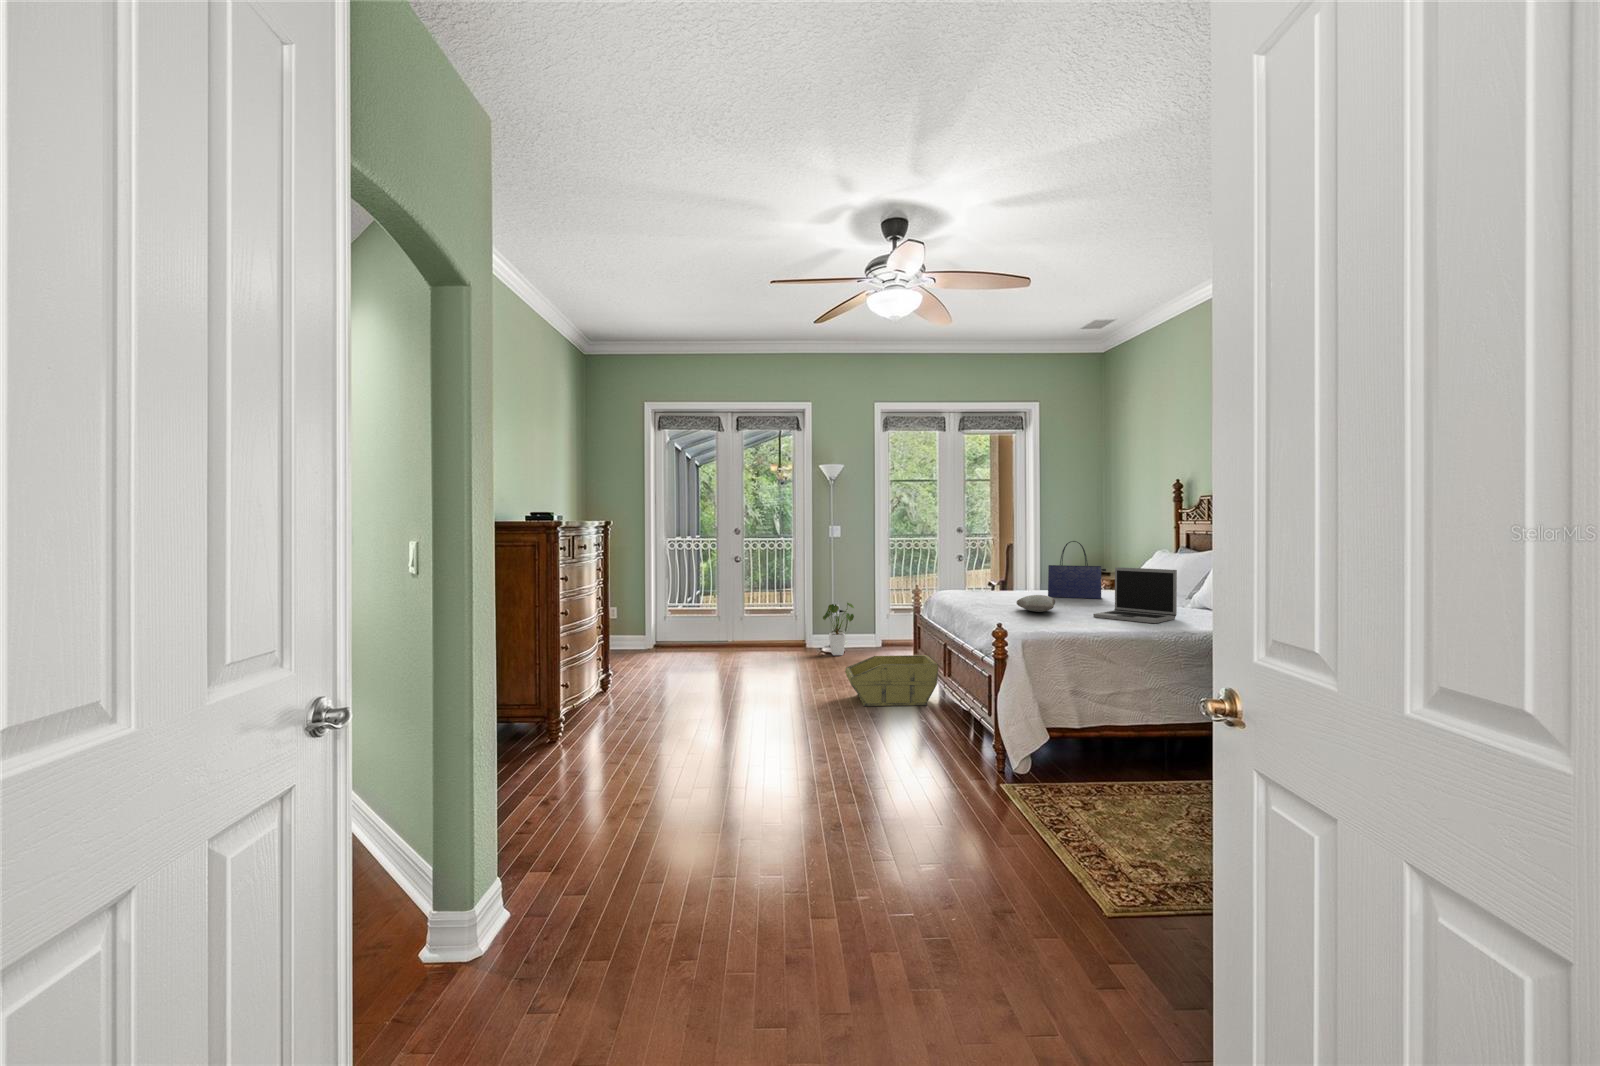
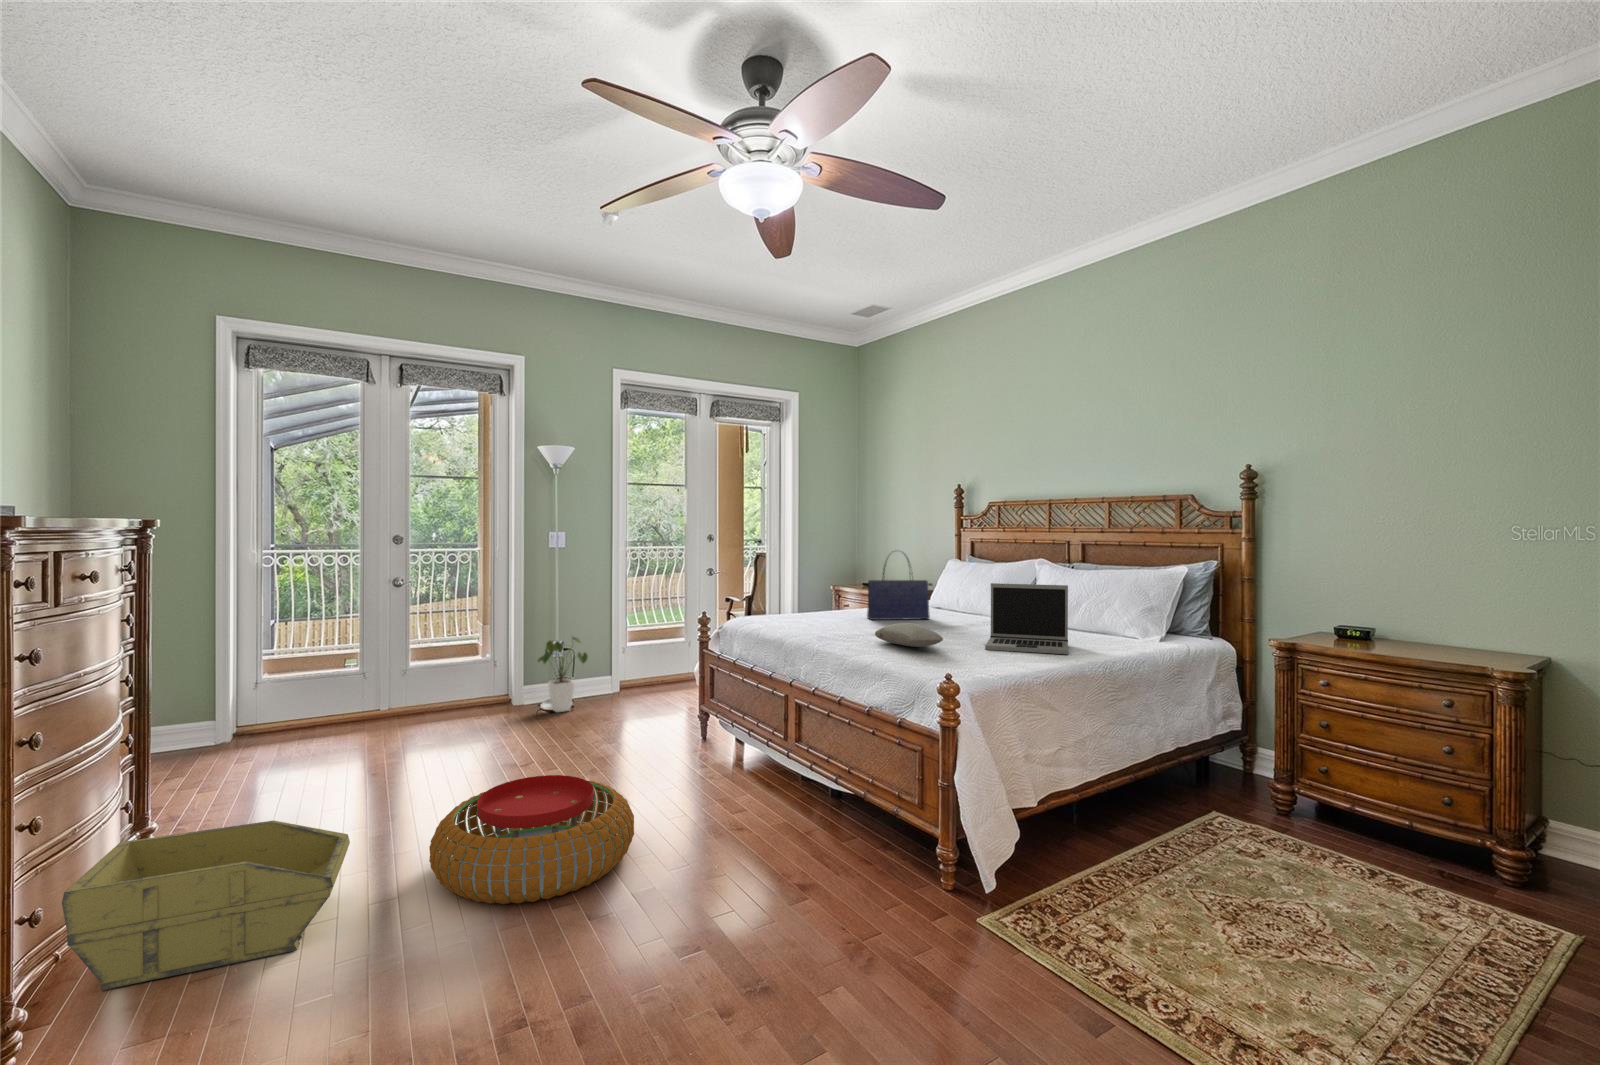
storage bin: present [845,655,939,706] -> present [62,820,350,990]
pouf: none [721,673,832,733] -> present [429,775,634,904]

